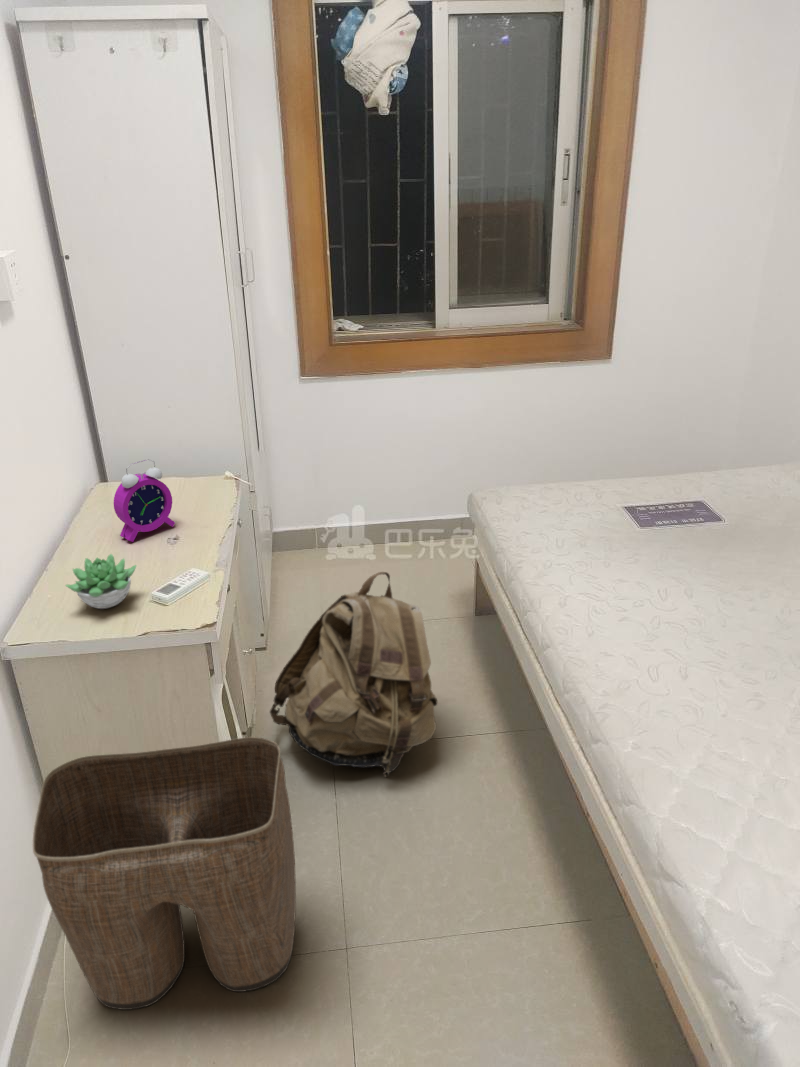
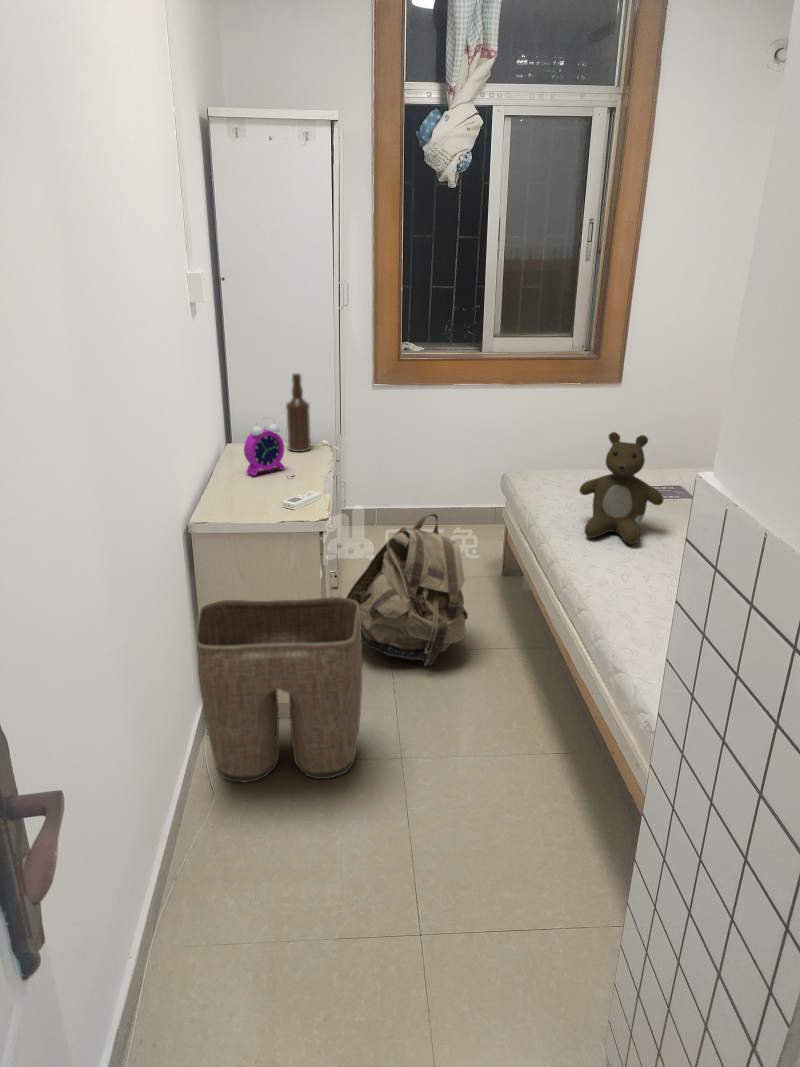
bottle: none [175,386,215,491] -> present [286,373,311,452]
teddy bear: none [577,454,691,606] -> present [579,432,663,544]
succulent plant: present [66,554,136,609] -> none [218,472,265,507]

